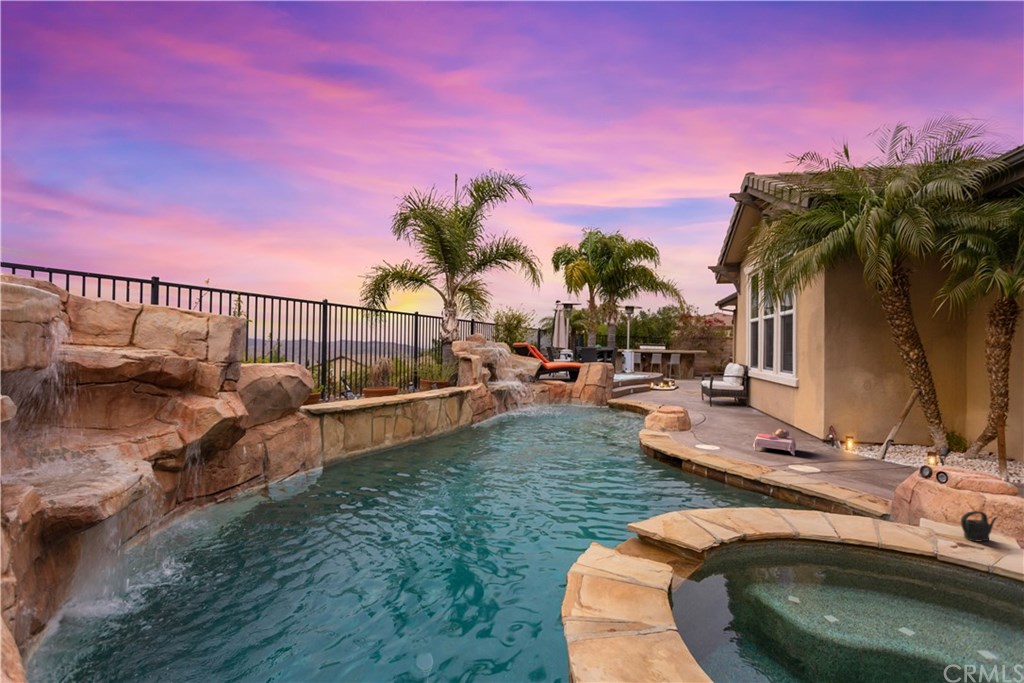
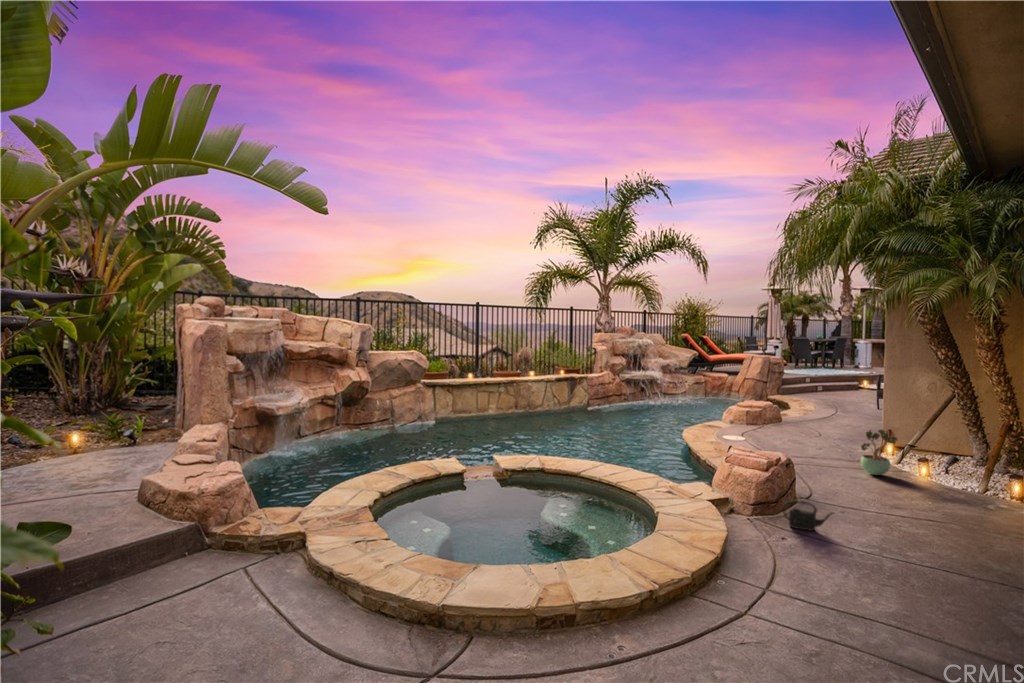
potted plant: none [832,426,859,466] -> present [861,430,897,475]
ottoman: present [753,429,796,455] -> none [798,430,861,460]

